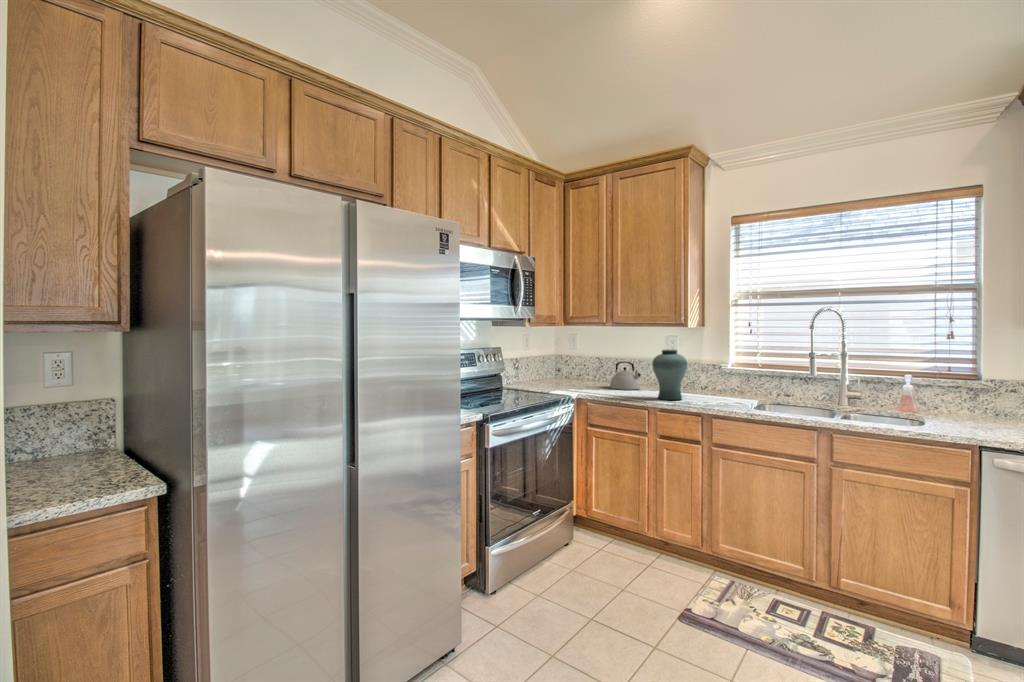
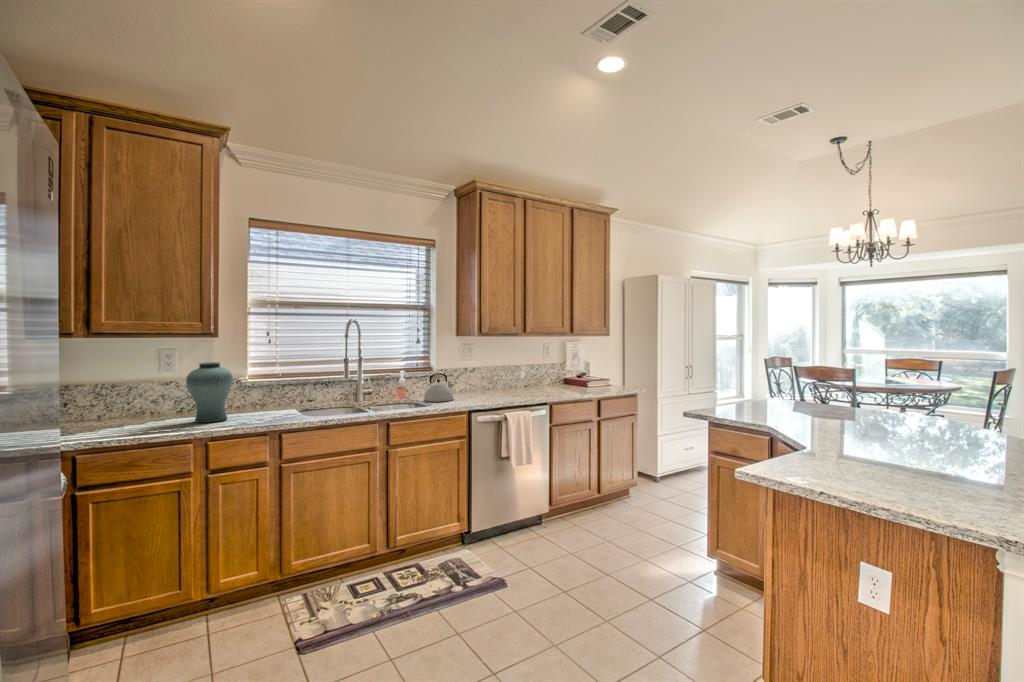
kettle: present [610,361,641,390] -> present [424,373,453,402]

